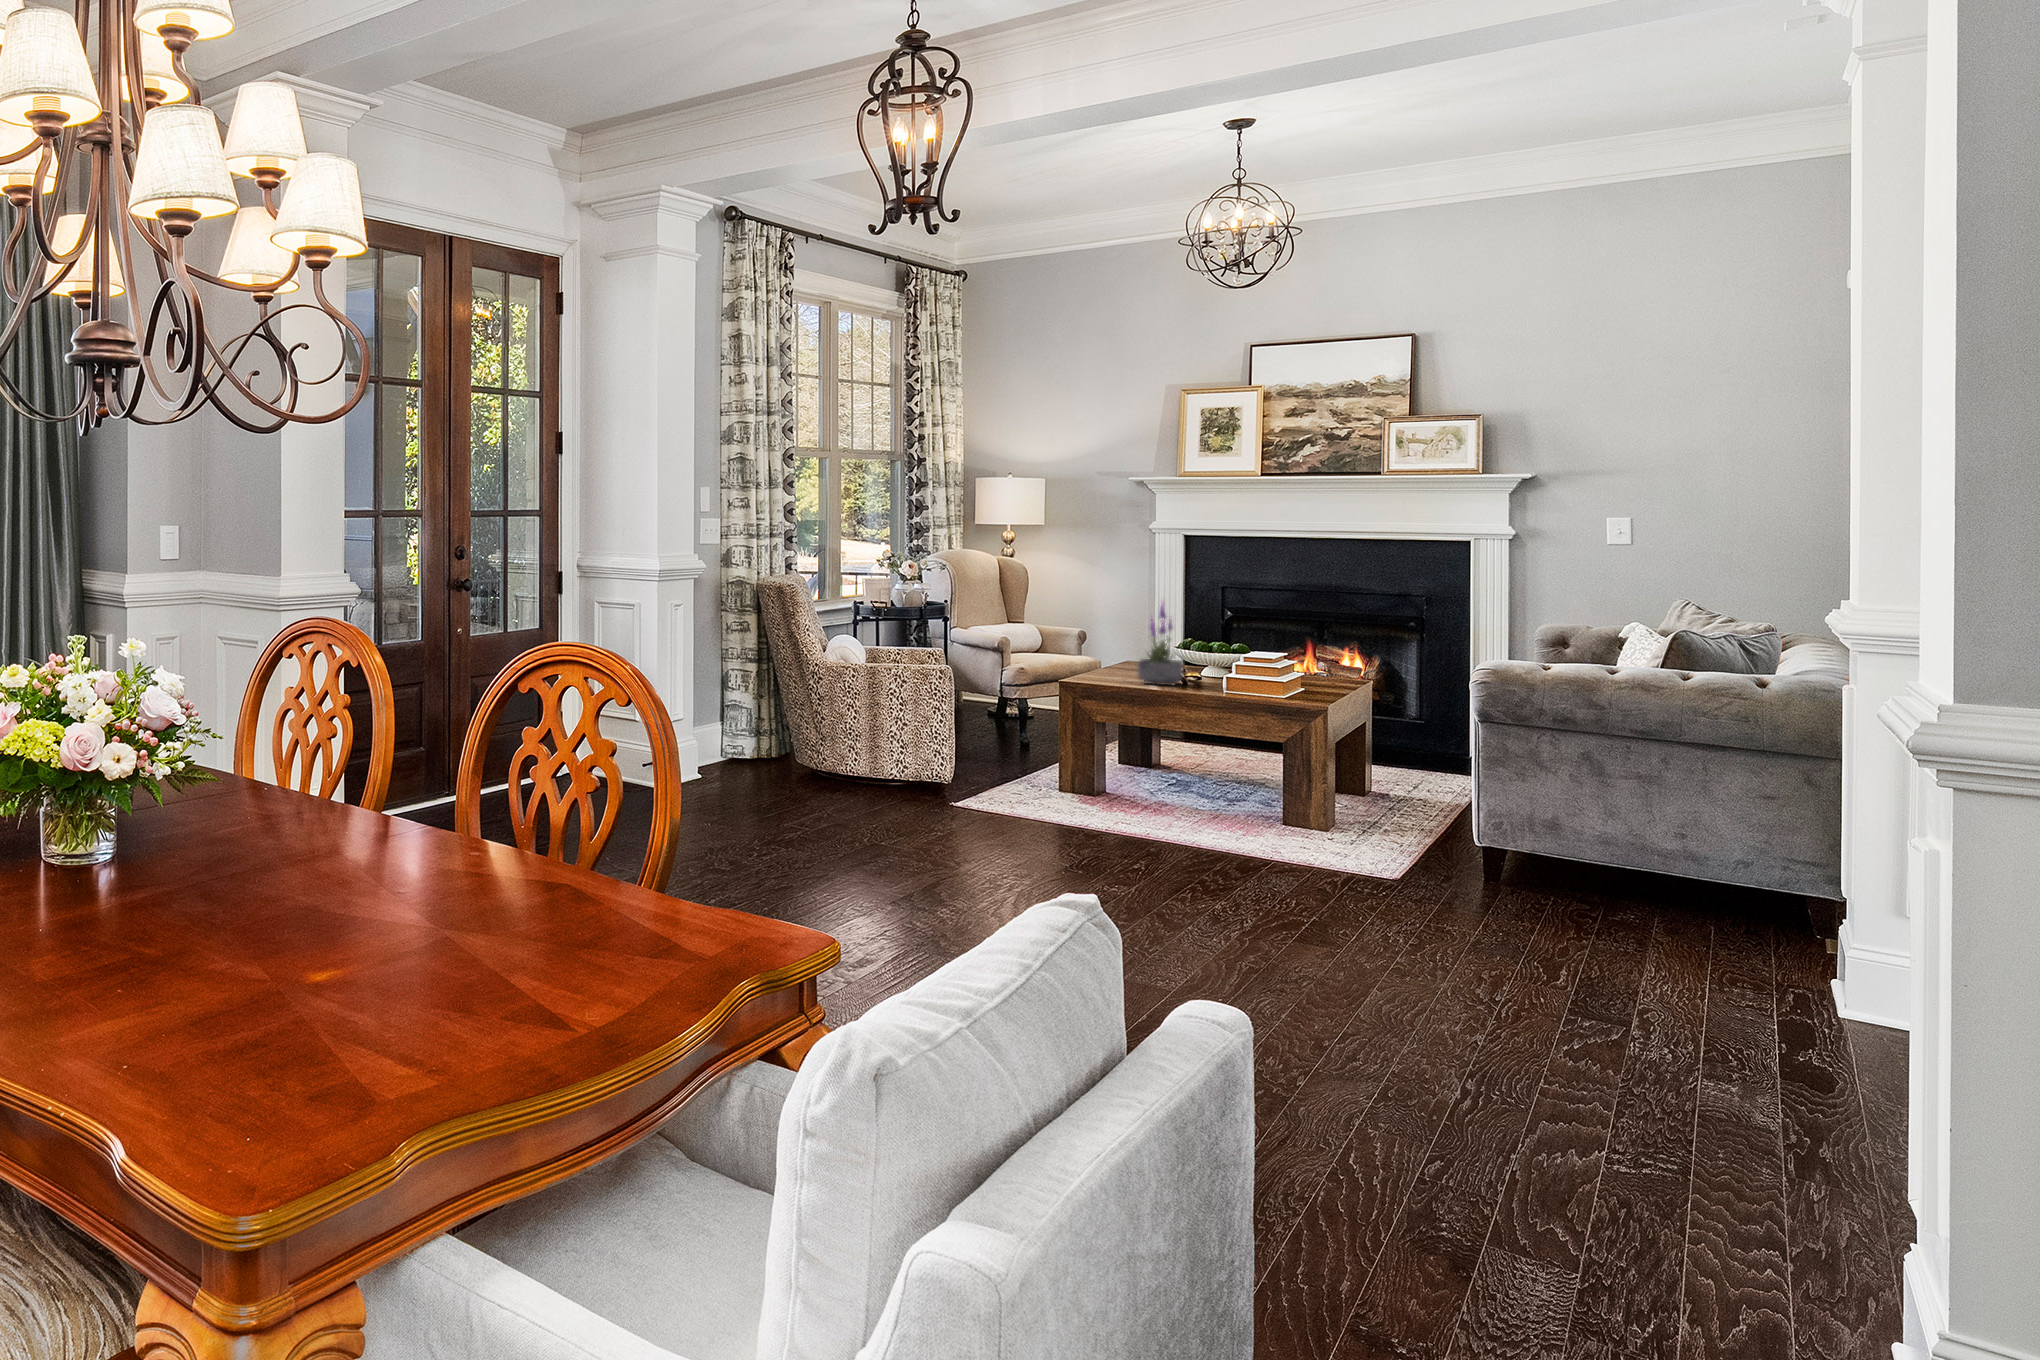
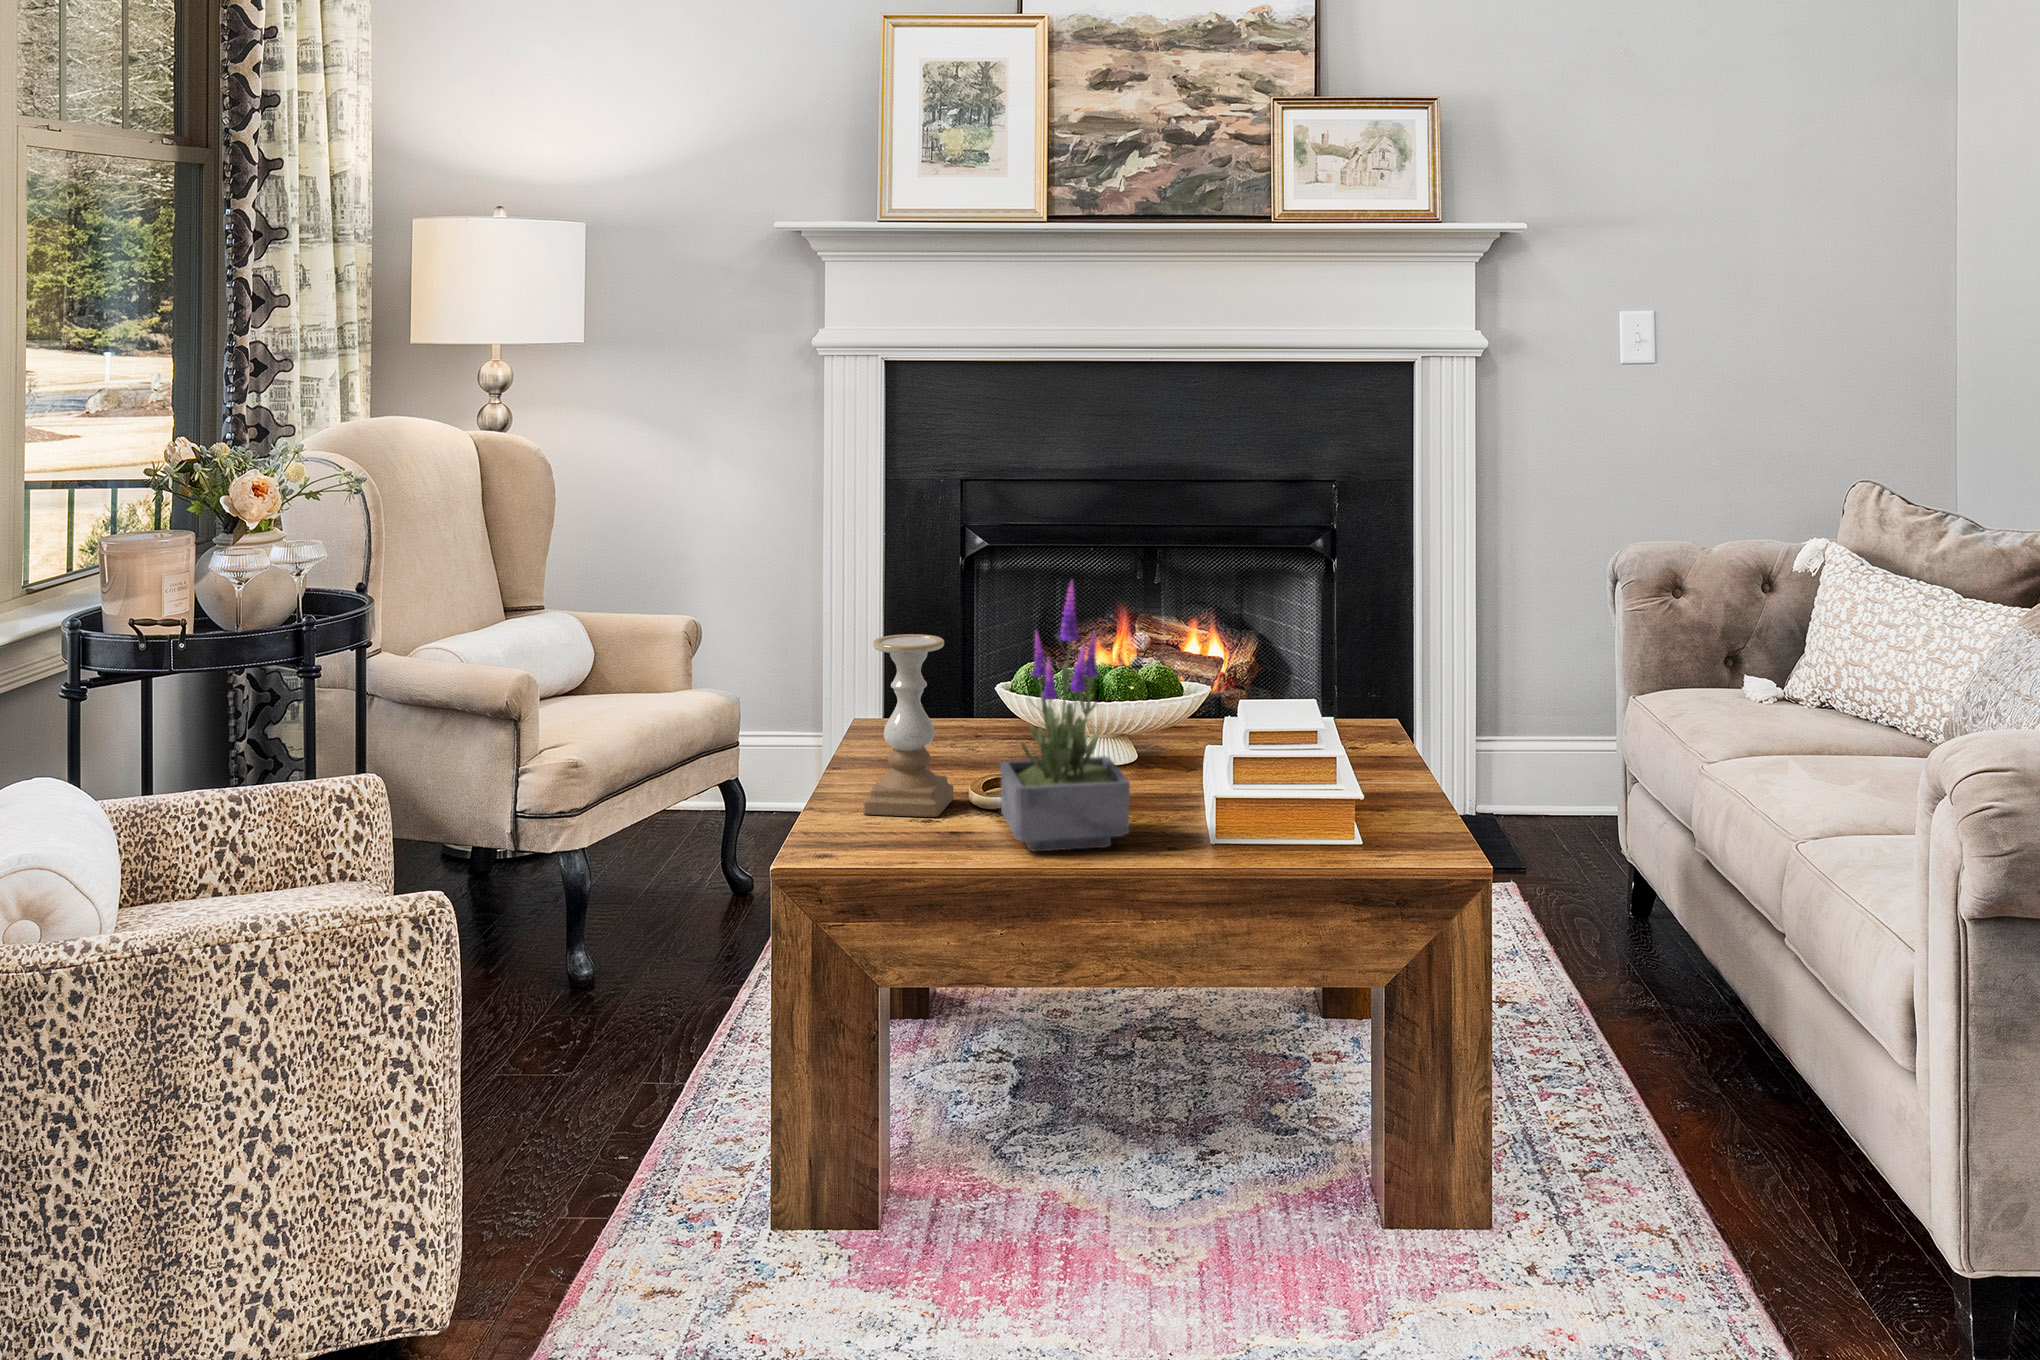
candle holder: none [1098,619,1135,677] -> present [864,634,954,817]

